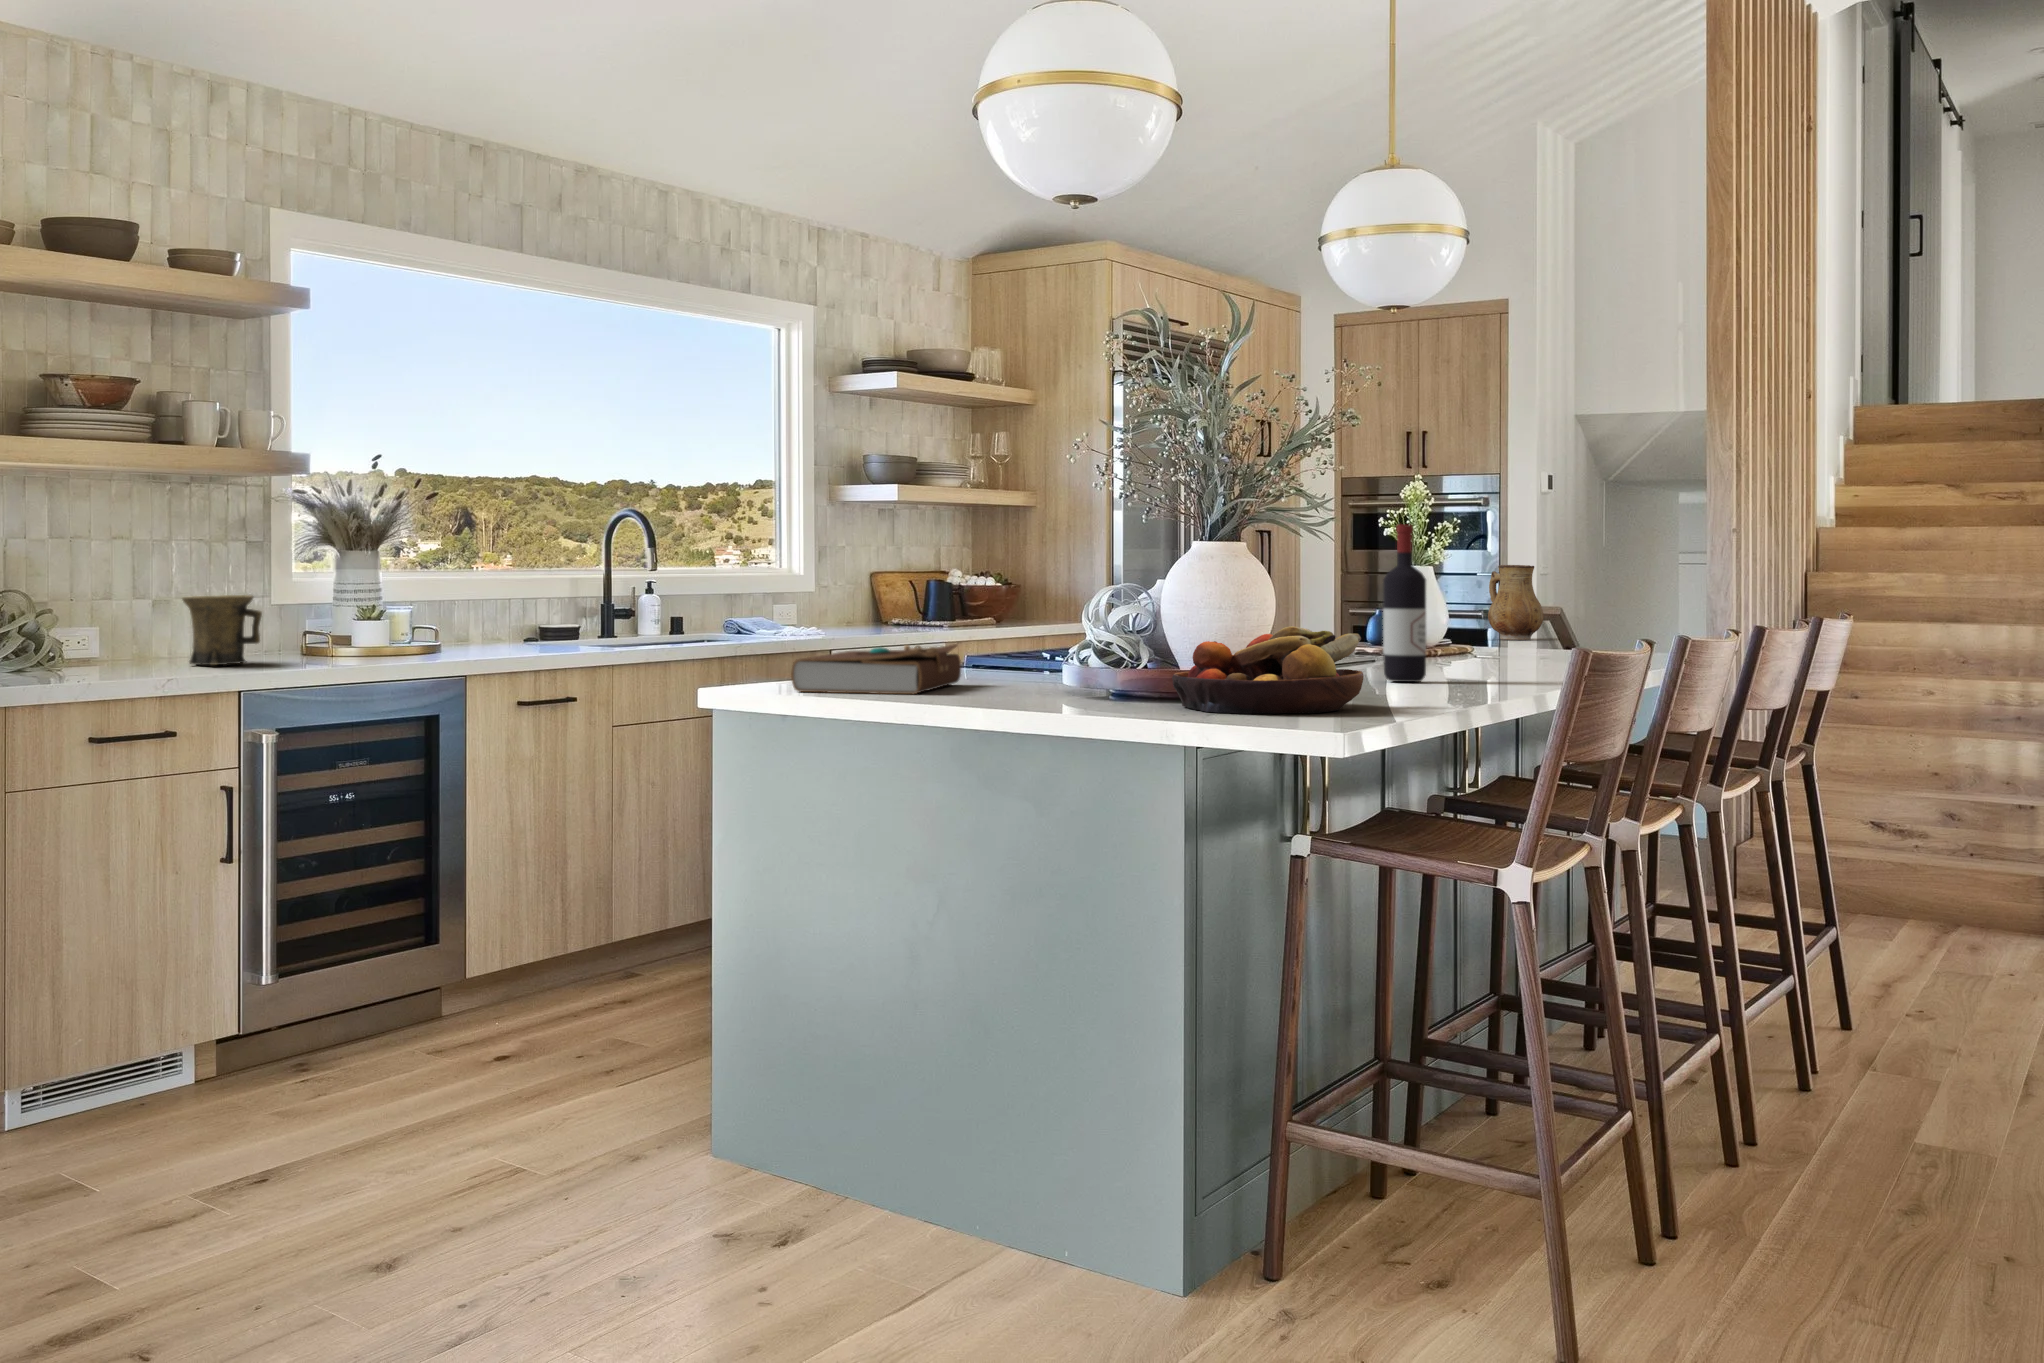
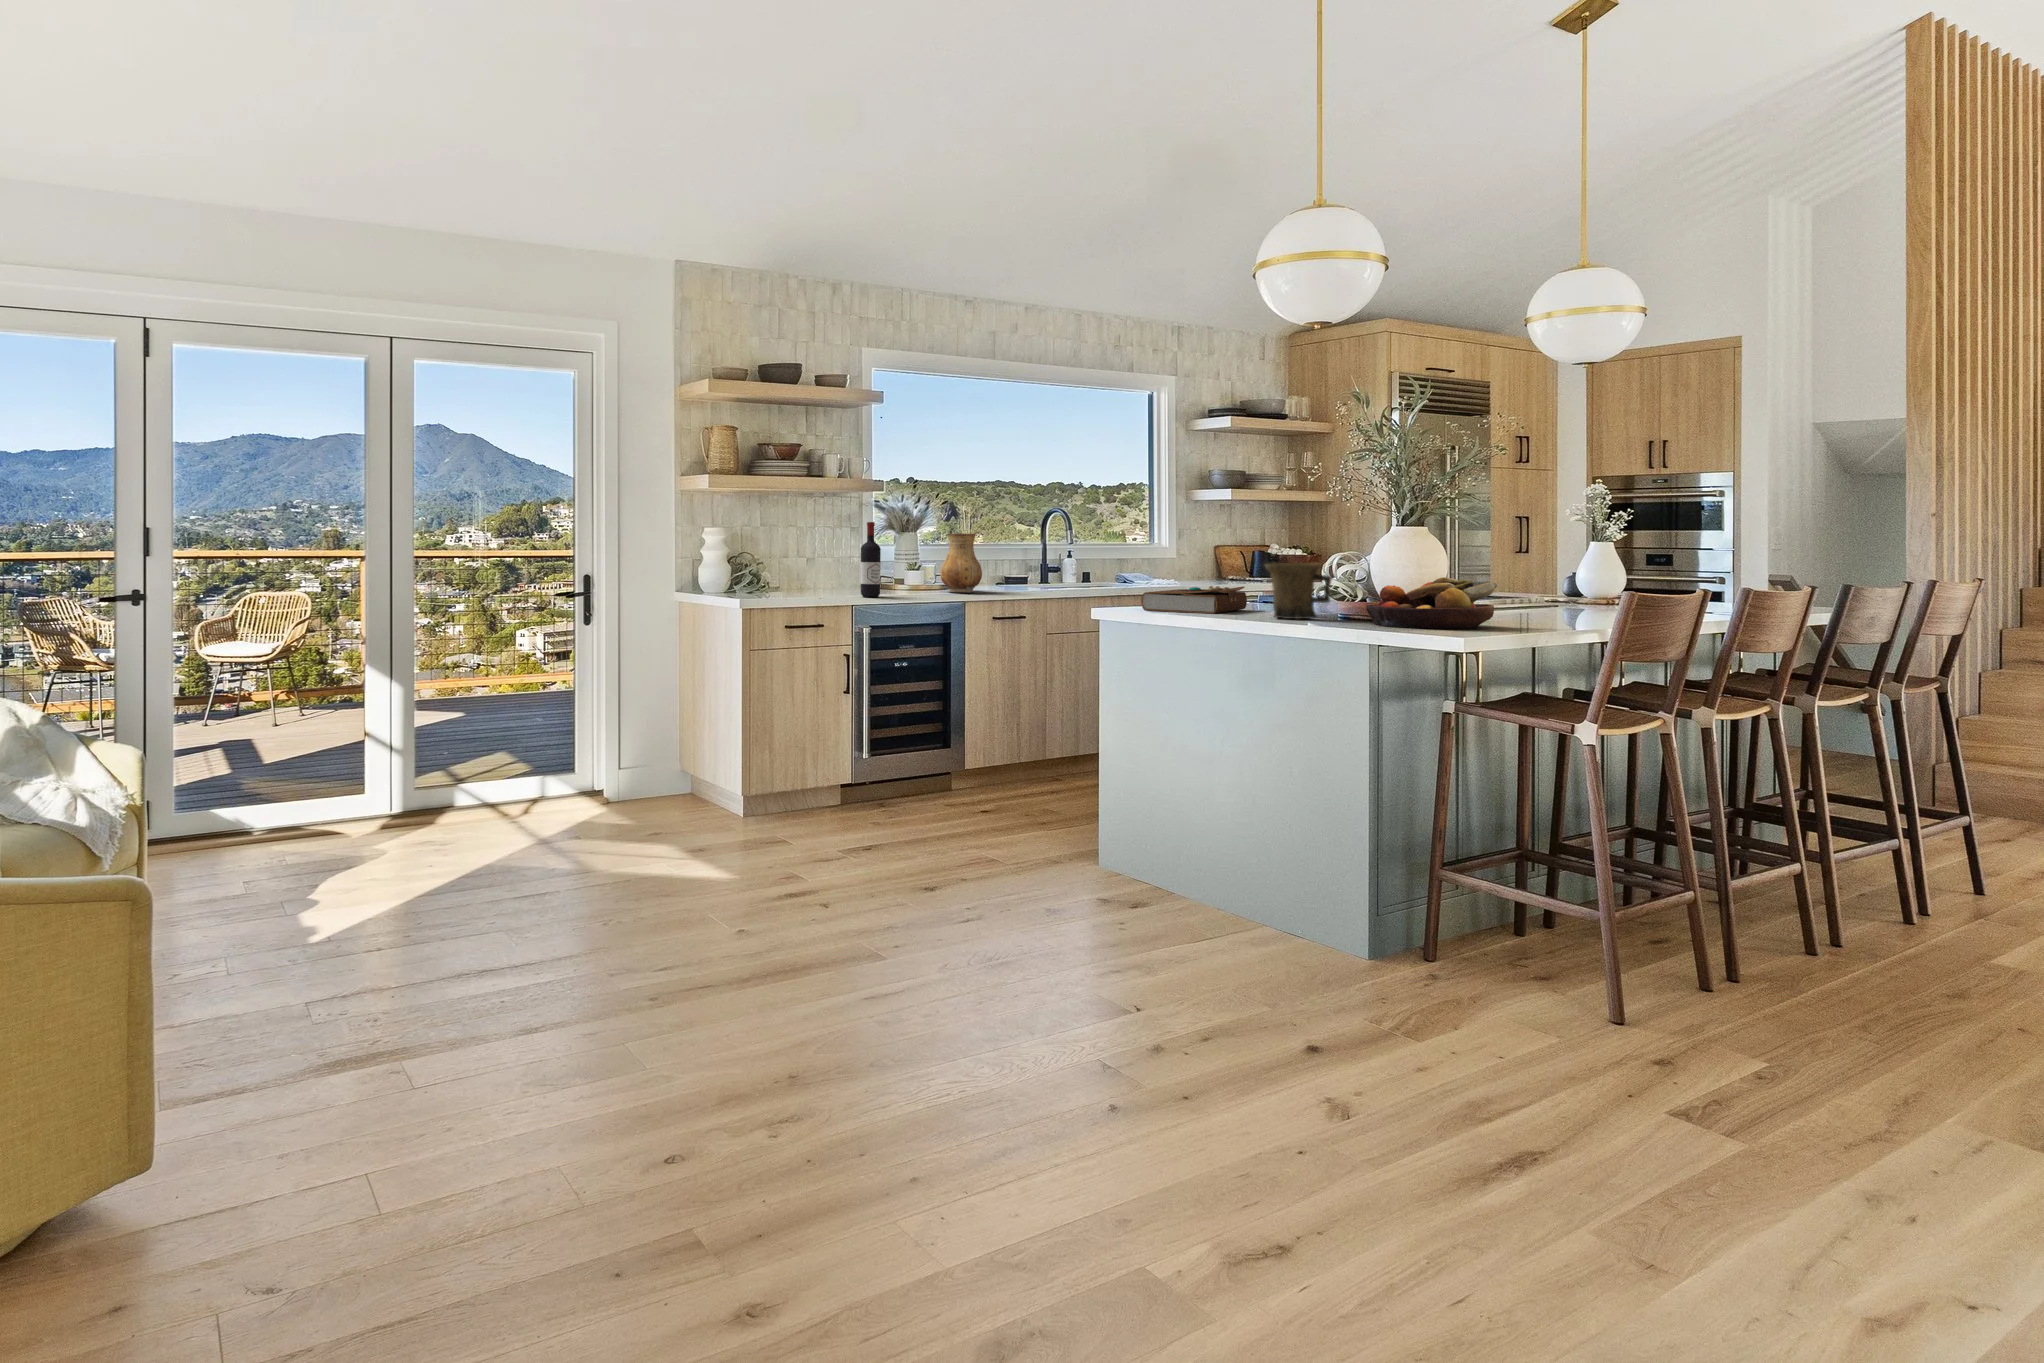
wine bottle: present [1383,524,1426,682] -> present [861,522,881,597]
ceramic pitcher: present [1488,565,1543,640] -> present [940,533,982,592]
mug: present [182,595,262,665] -> present [1265,563,1332,619]

